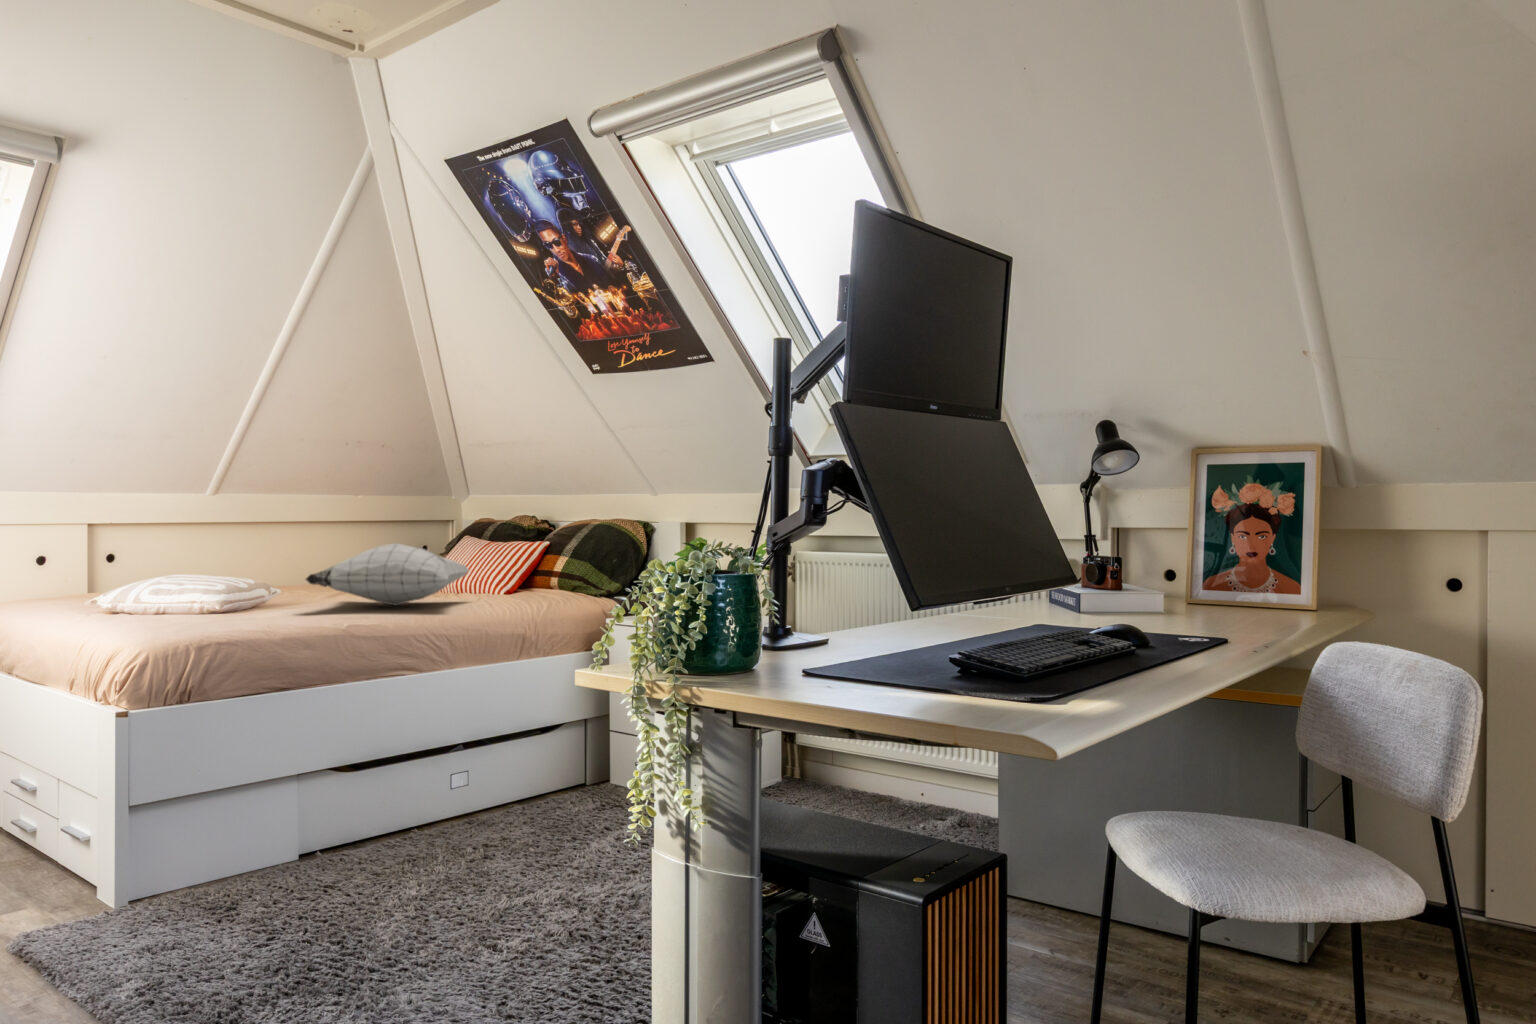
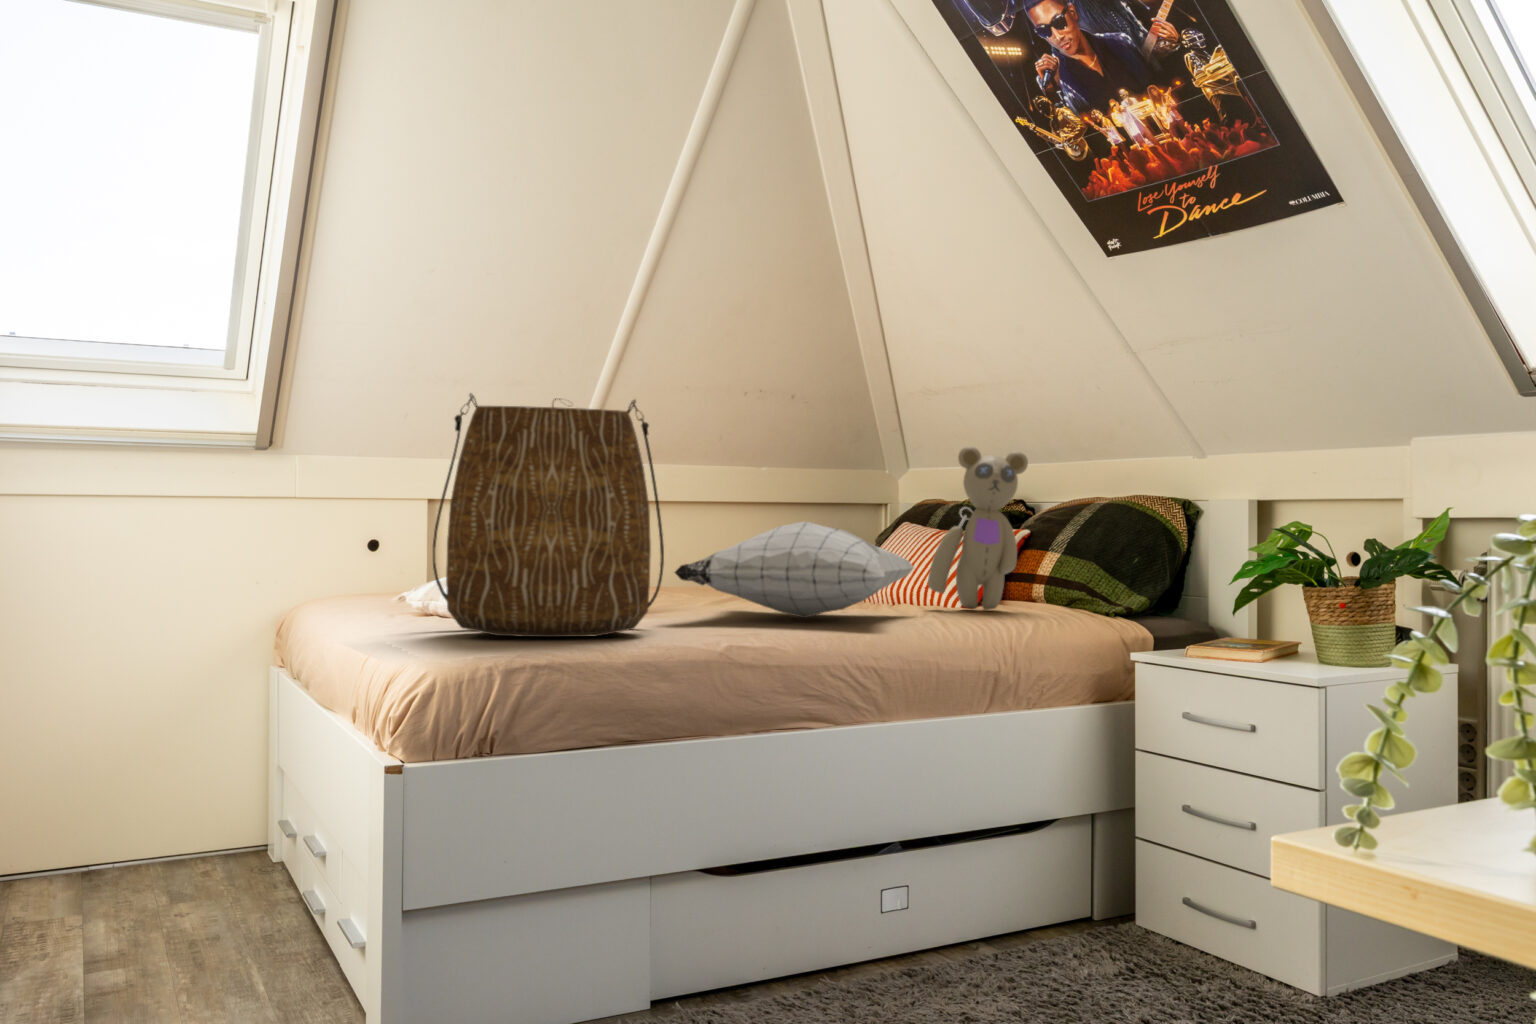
tote bag: none [131,467,300,626] -> present [433,394,664,637]
teddy bear: none [480,491,545,595] -> present [928,446,1028,610]

